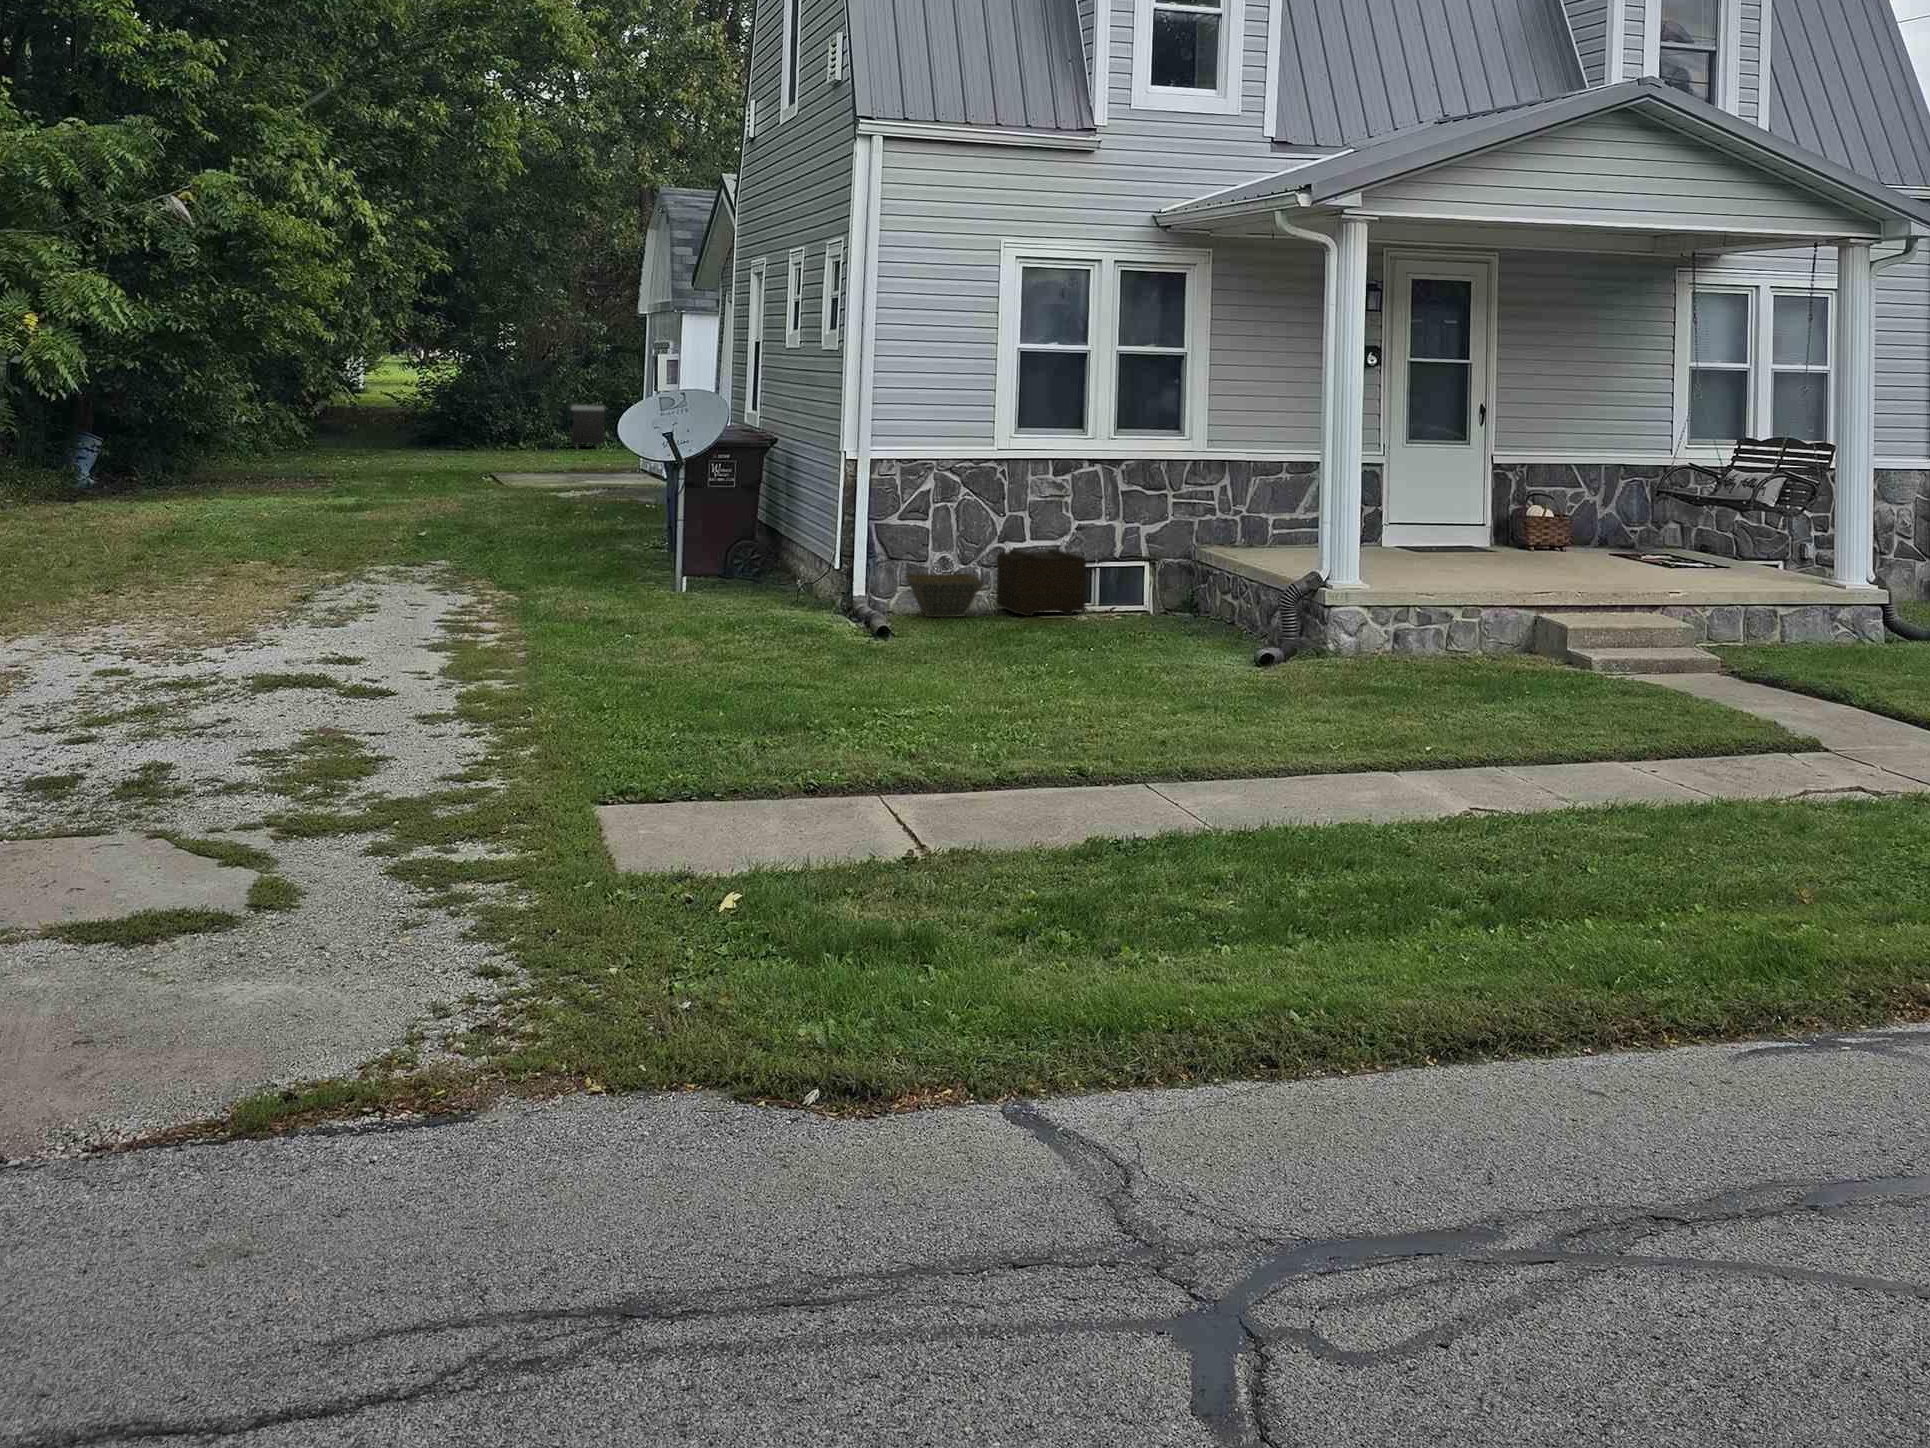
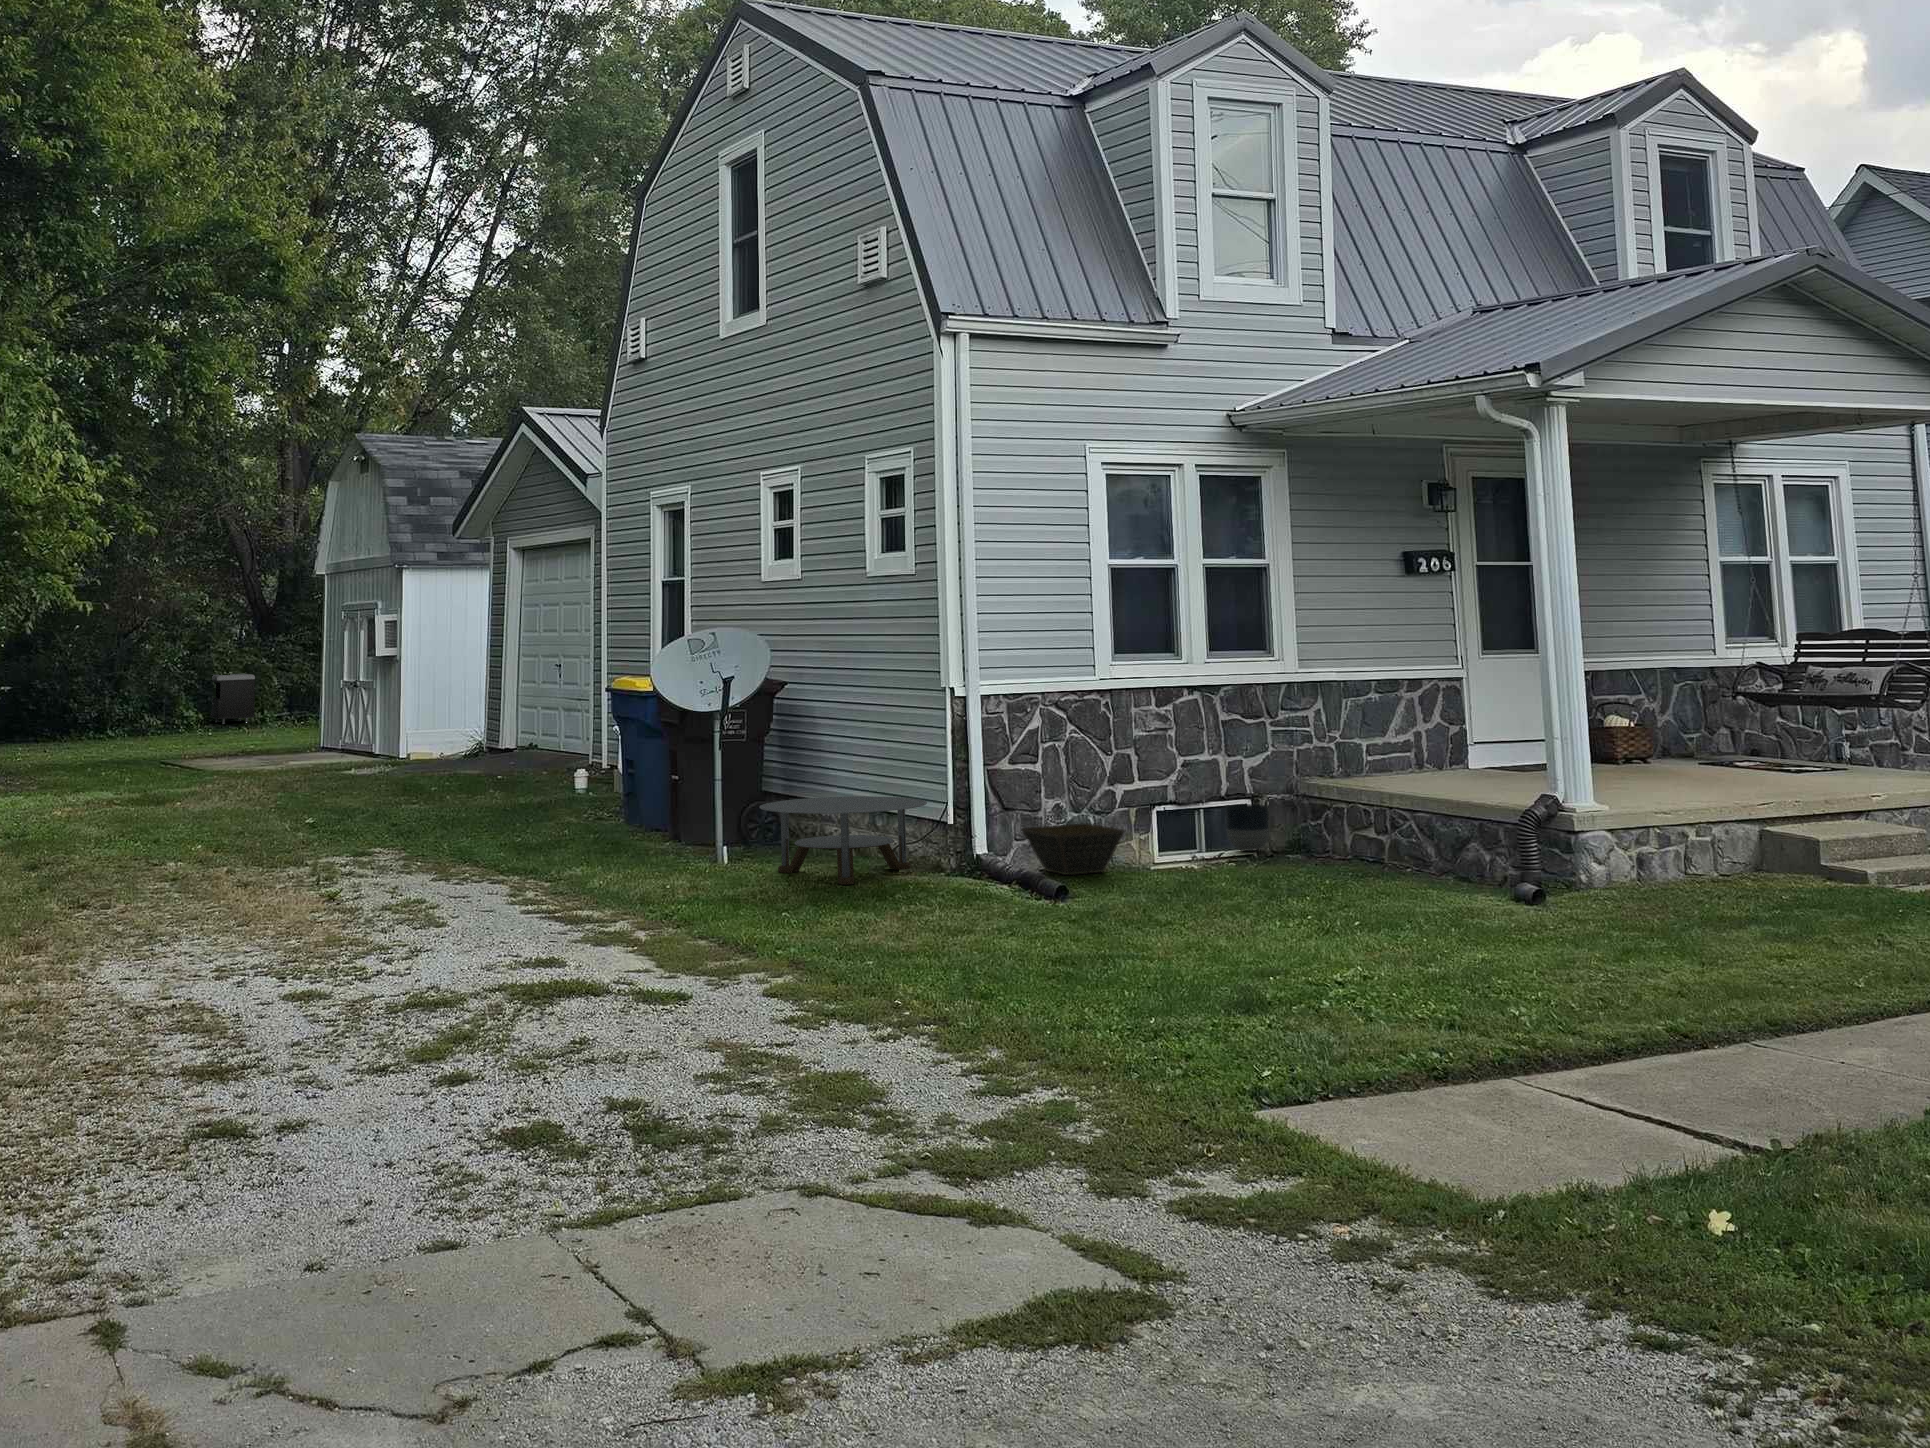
round table: none [682,538,830,612] -> present [759,796,927,885]
wooden crate: present [996,549,1086,616] -> none [1109,789,1223,867]
planter: none [1115,566,1153,608] -> present [1225,804,1269,851]

